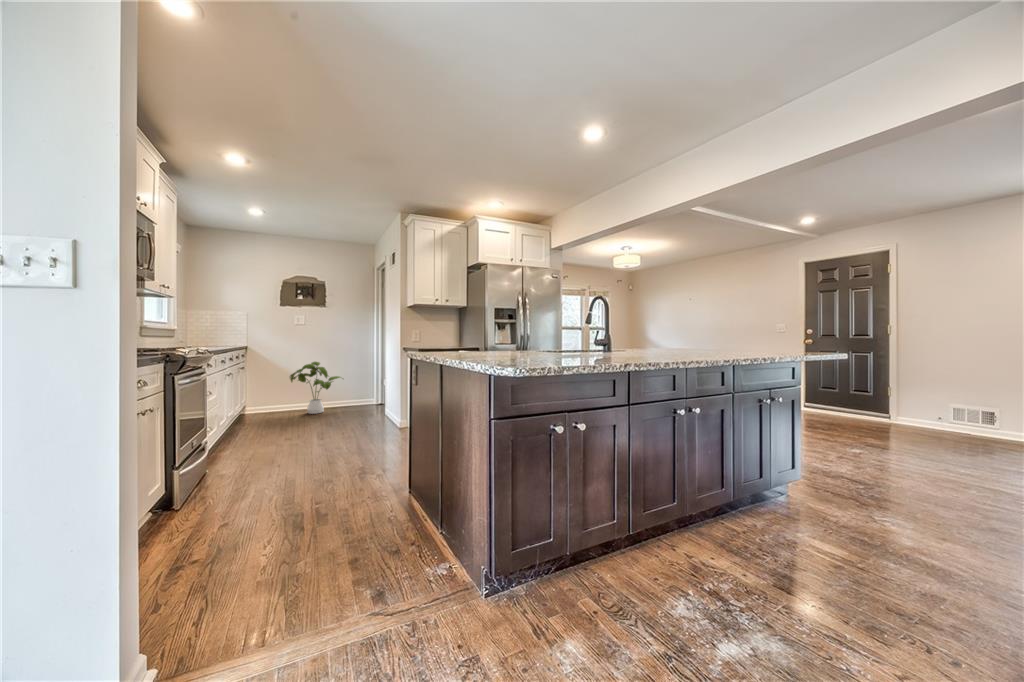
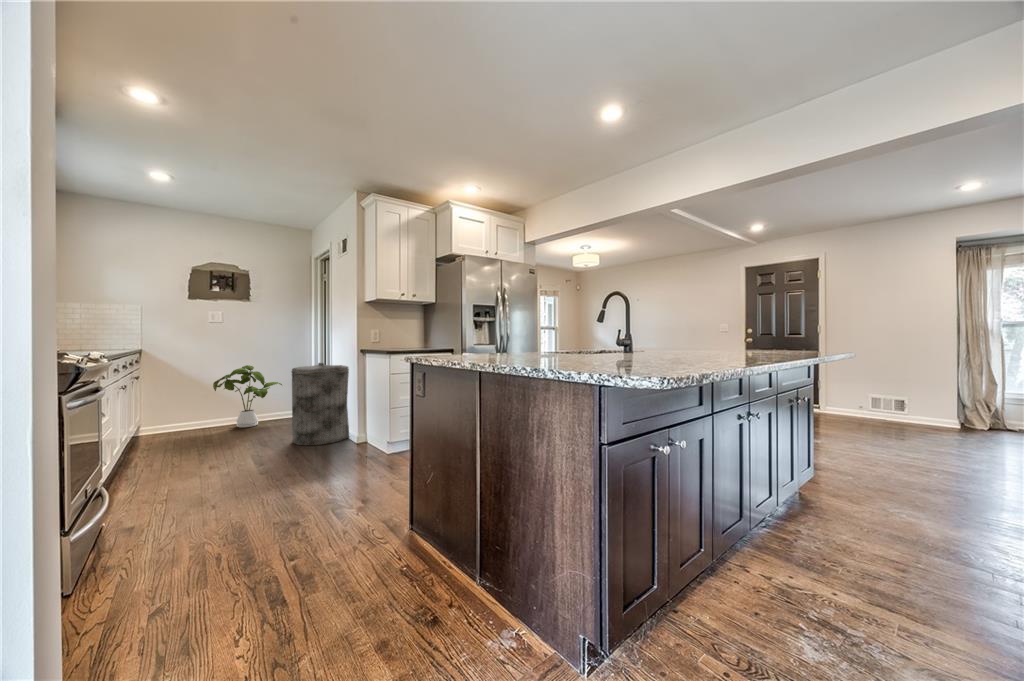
trash can: none [345,360,391,430] -> present [292,363,349,446]

